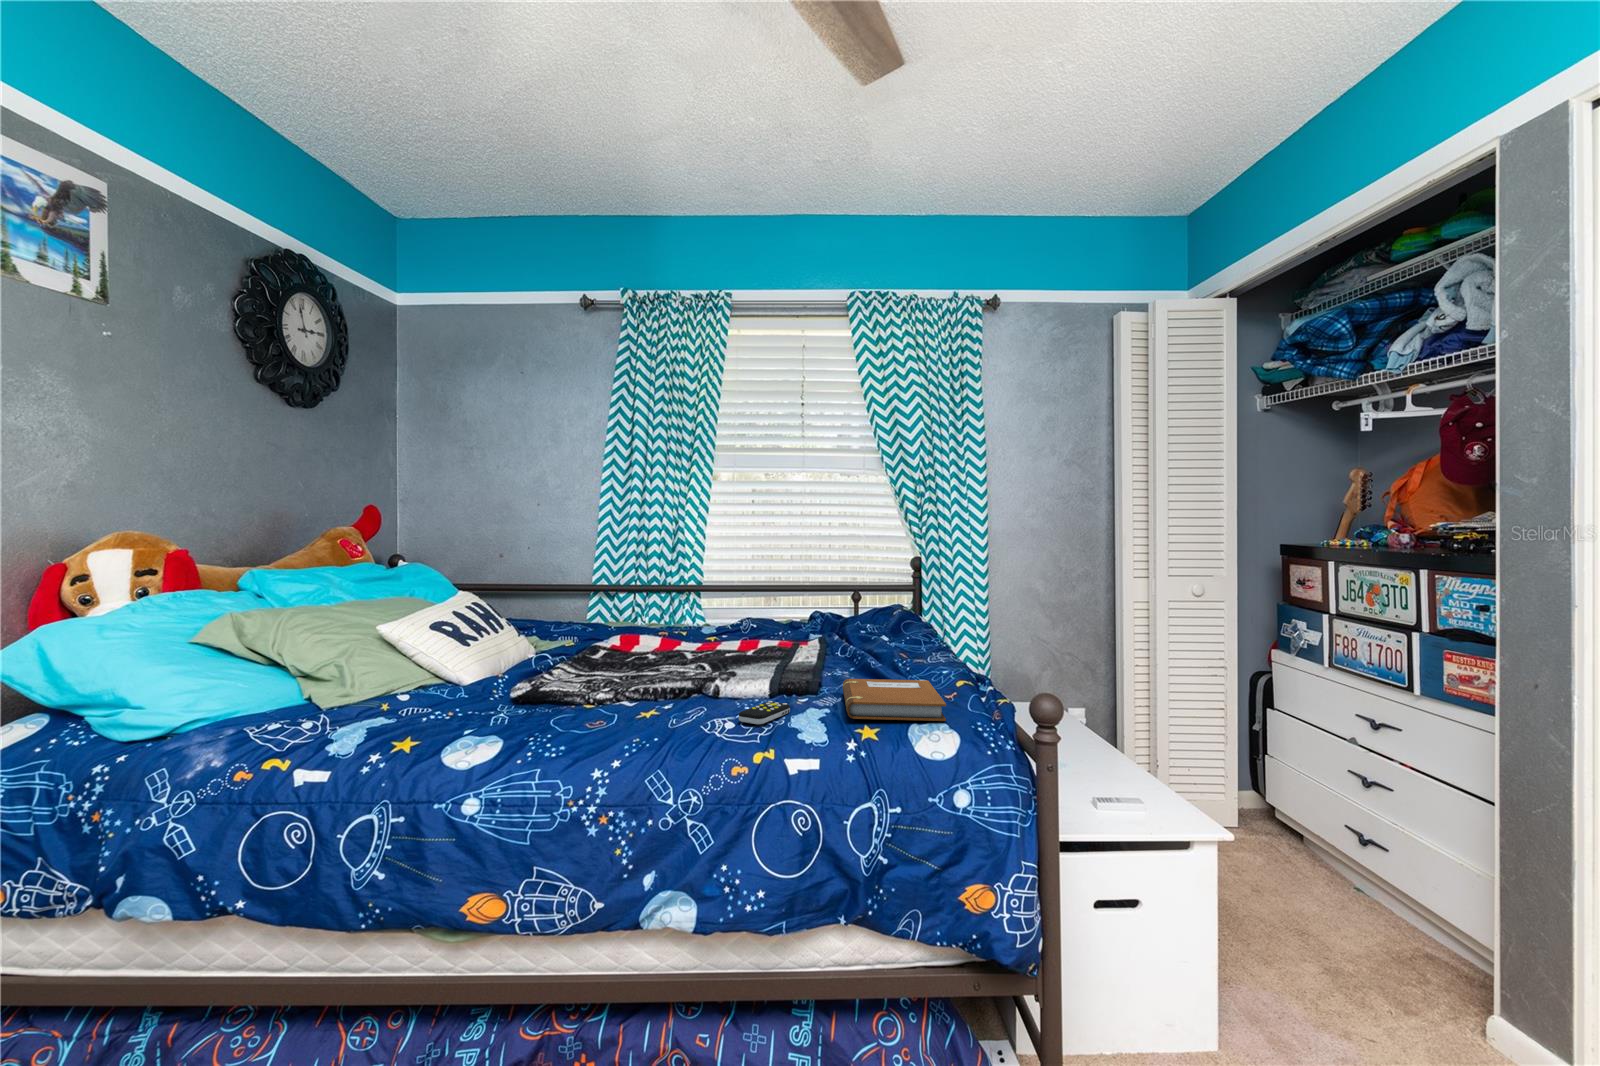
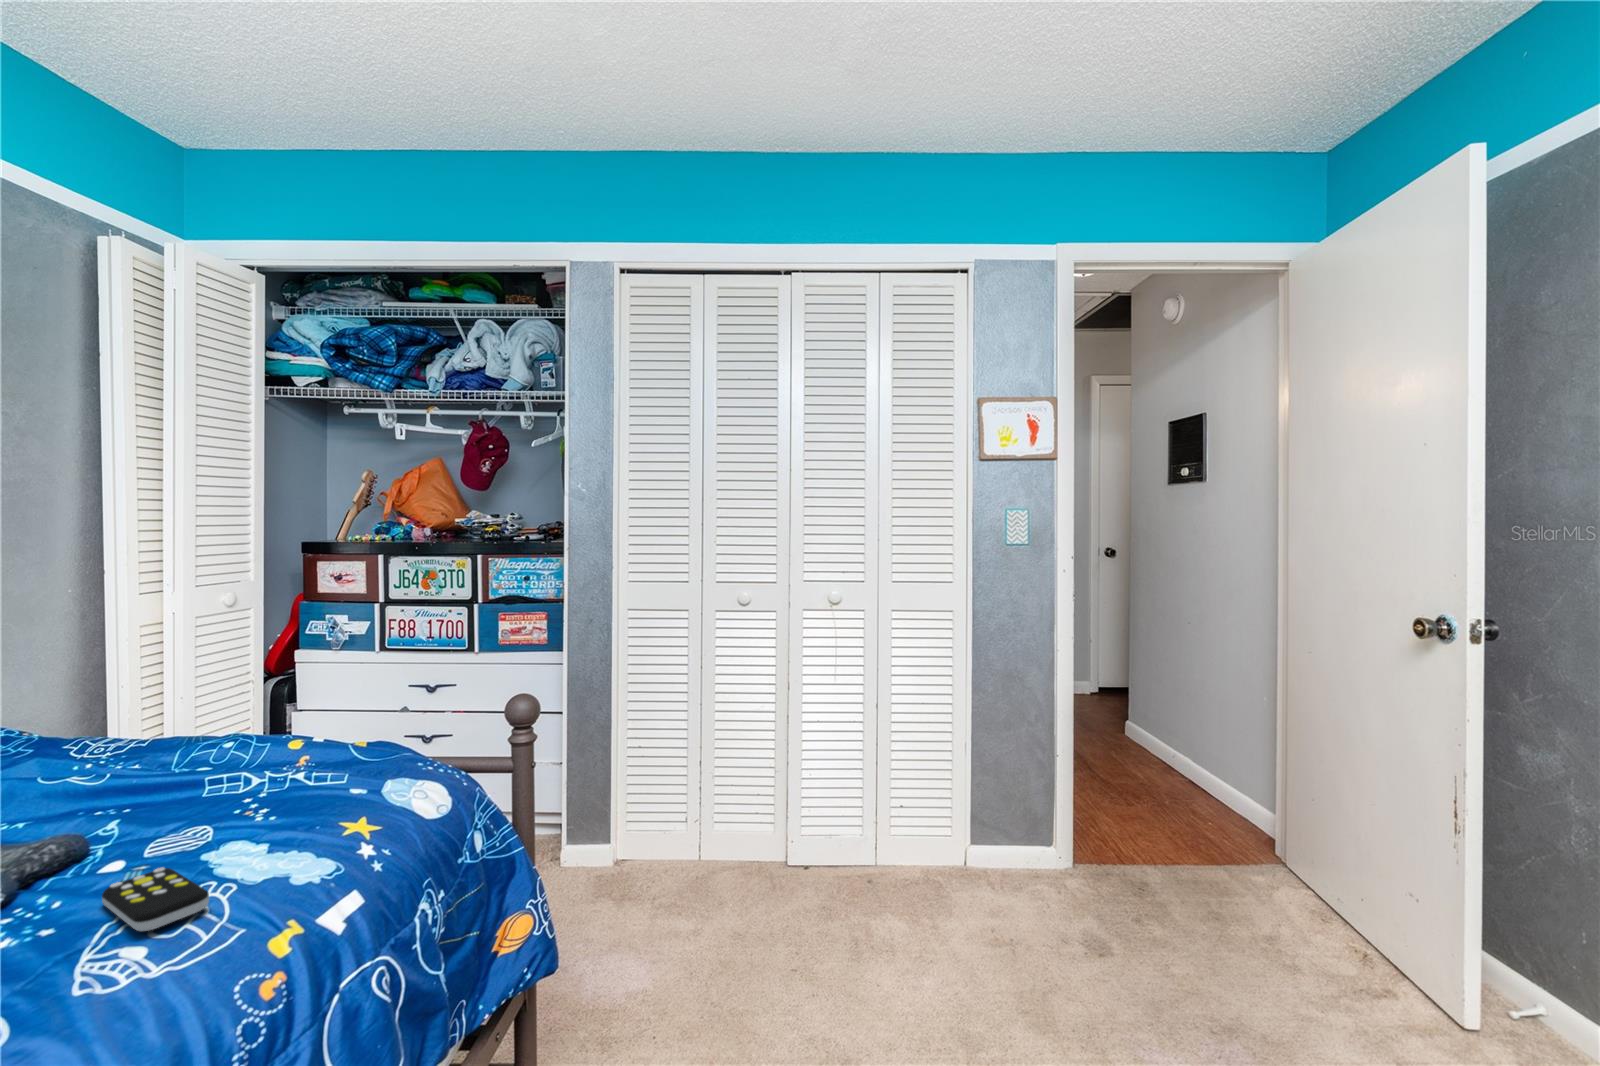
notebook: present [843,679,946,721] -> none [147,752,407,825]

